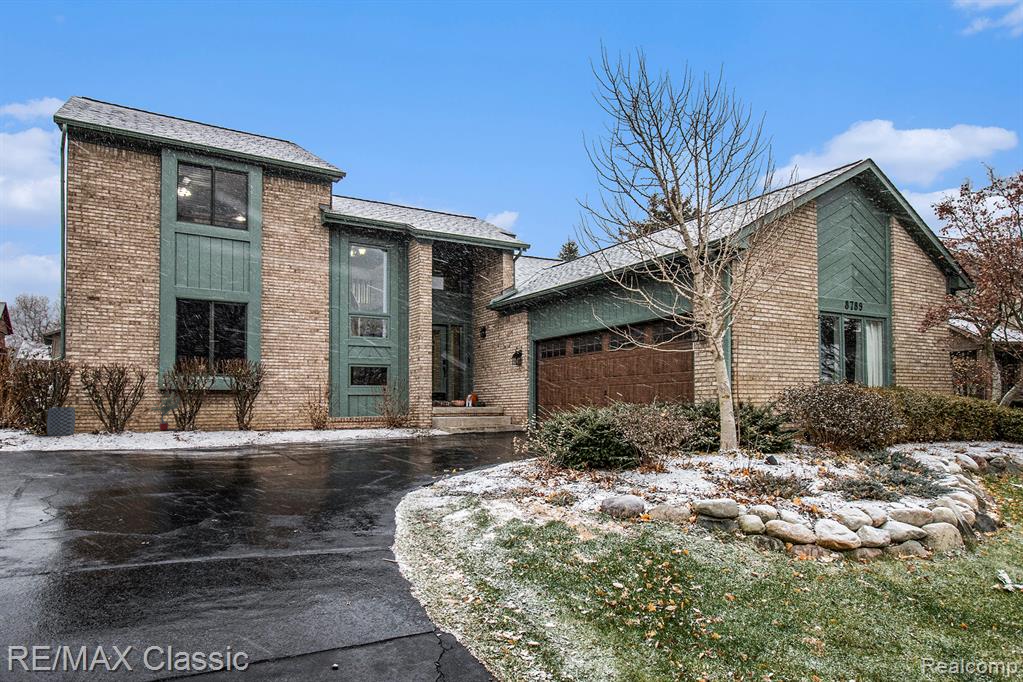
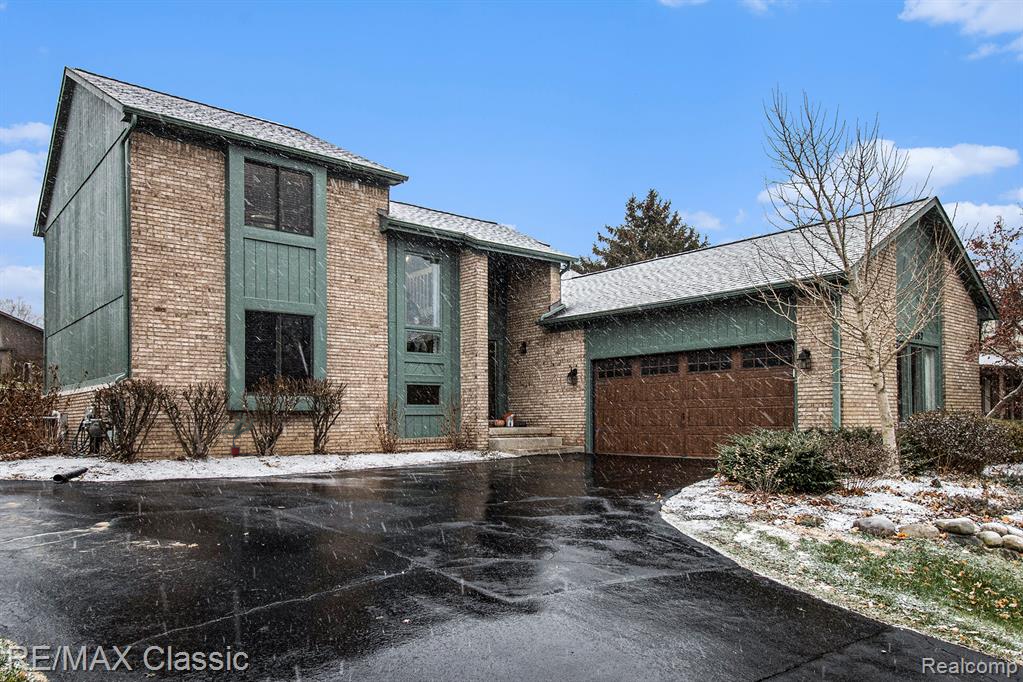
trash can: present [47,407,75,436] -> none [125,431,153,464]

